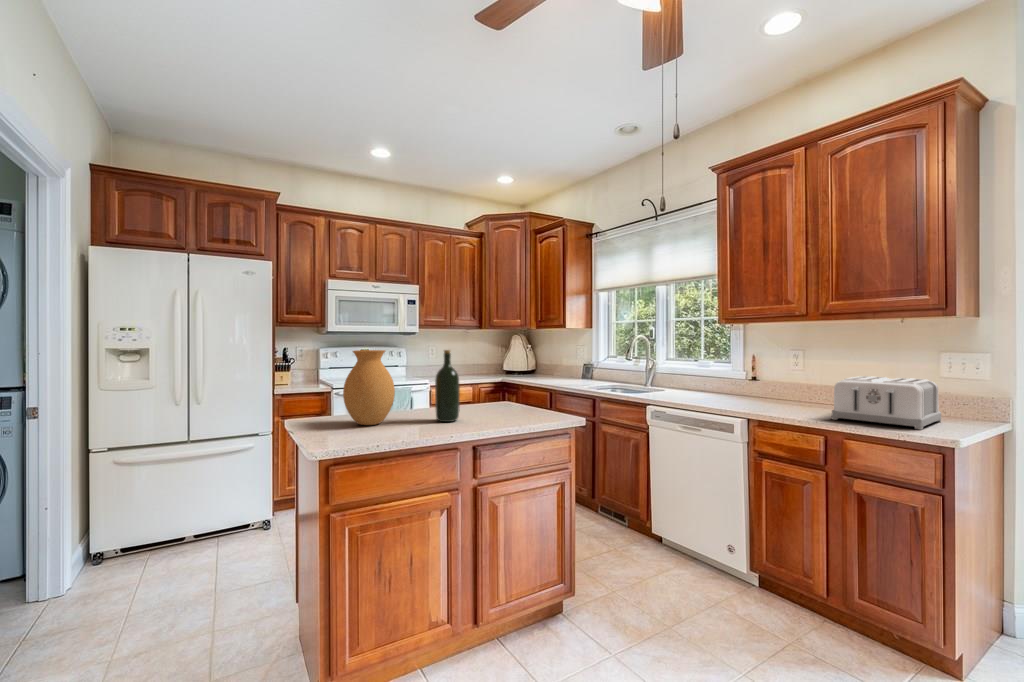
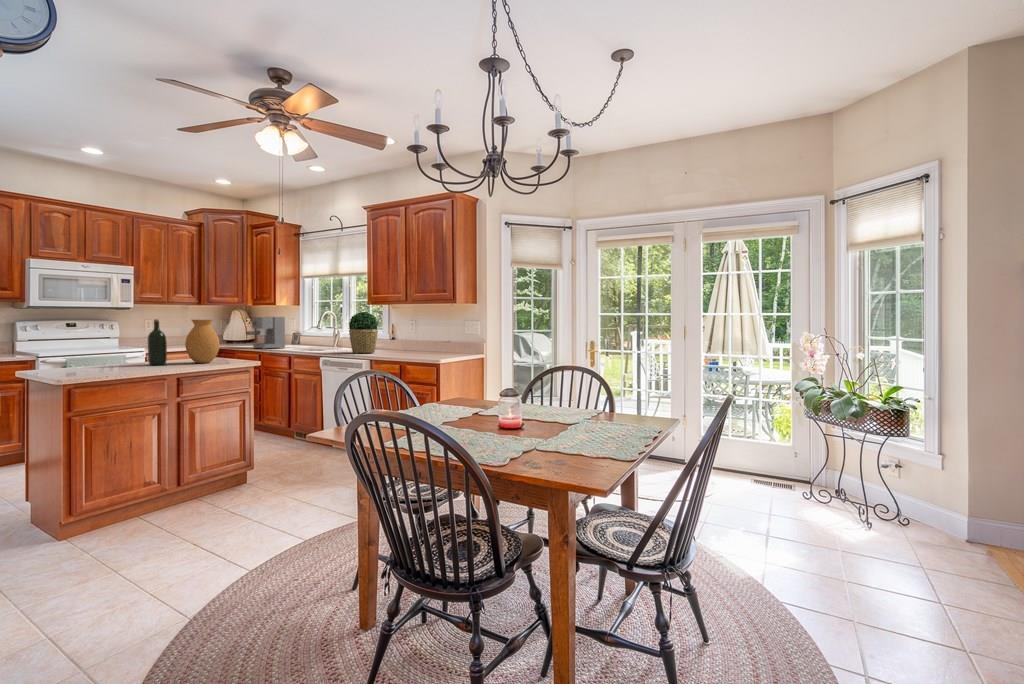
potted plant: none [683,333,732,398] -> present [349,312,378,354]
coffee maker: none [532,341,577,383] -> present [246,317,285,349]
vase: present [343,350,395,425] -> present [185,320,220,363]
toaster: present [832,376,941,430] -> none [406,336,458,360]

